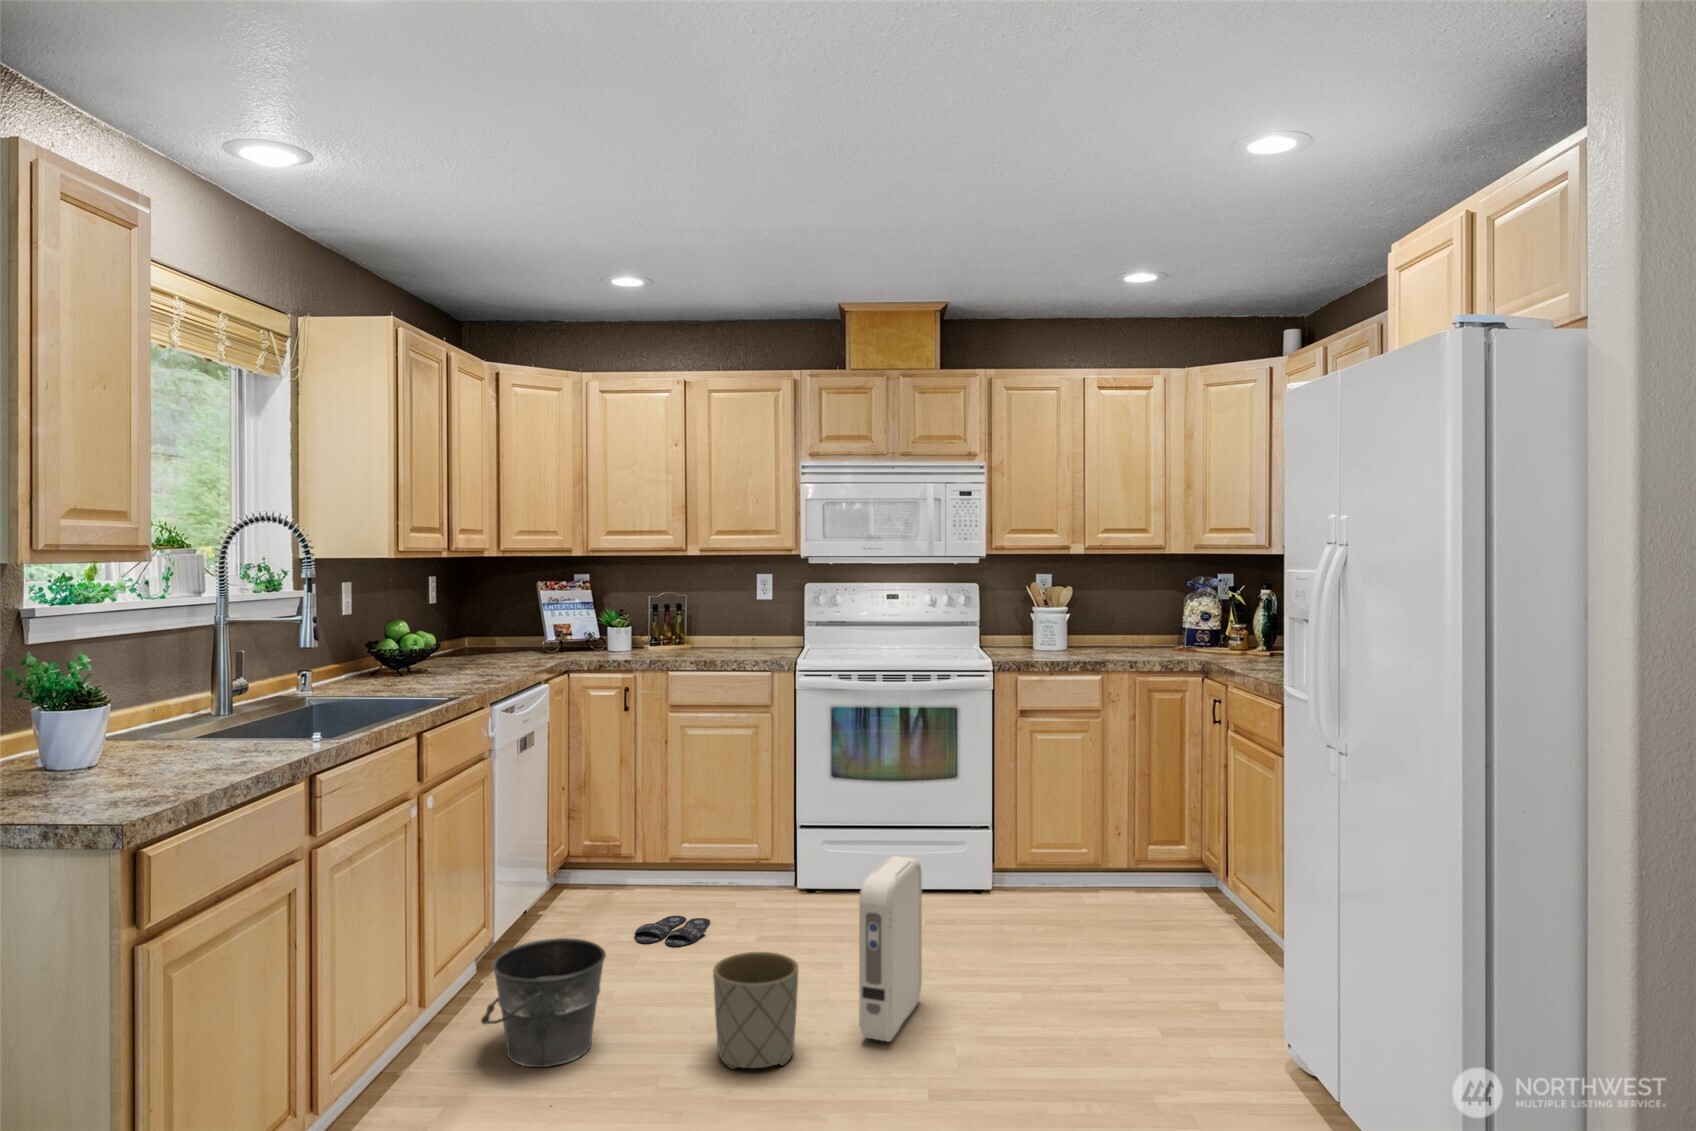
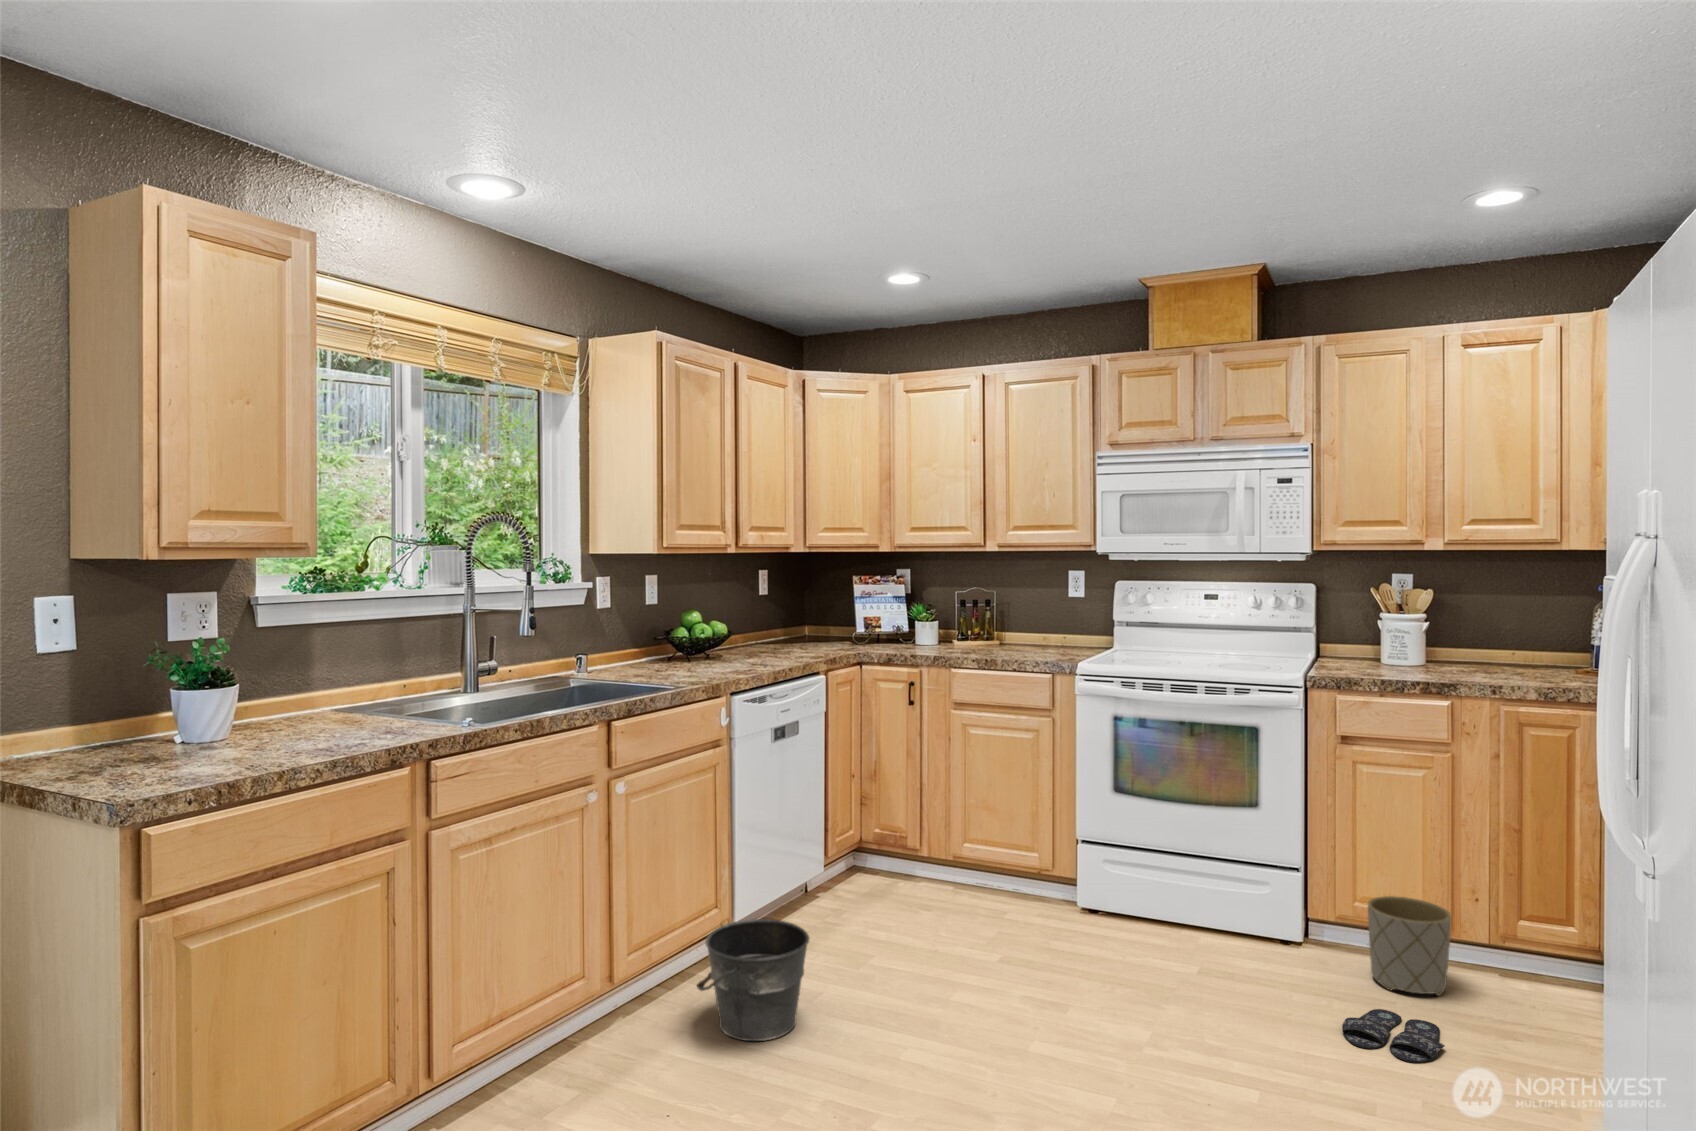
air purifier: present [859,856,922,1042] -> none [1049,889,1145,1093]
slippers: present [635,916,710,947] -> present [1342,1009,1445,1063]
planter: present [713,952,798,1069] -> present [1368,896,1451,996]

